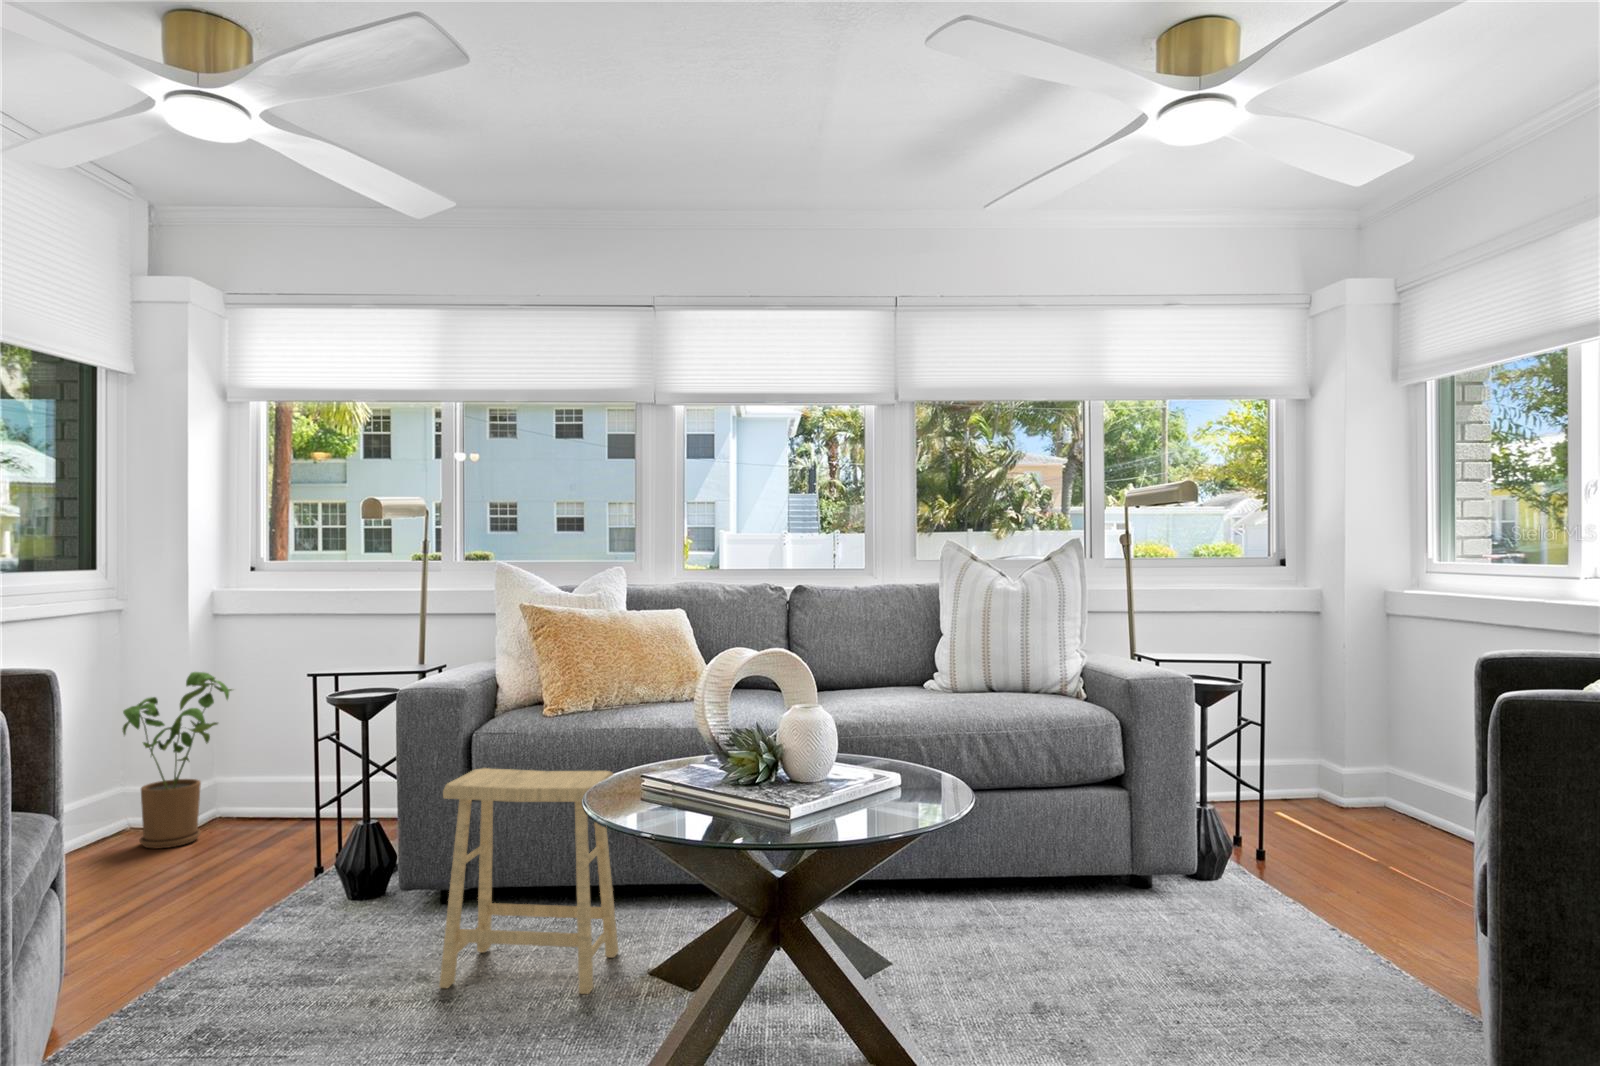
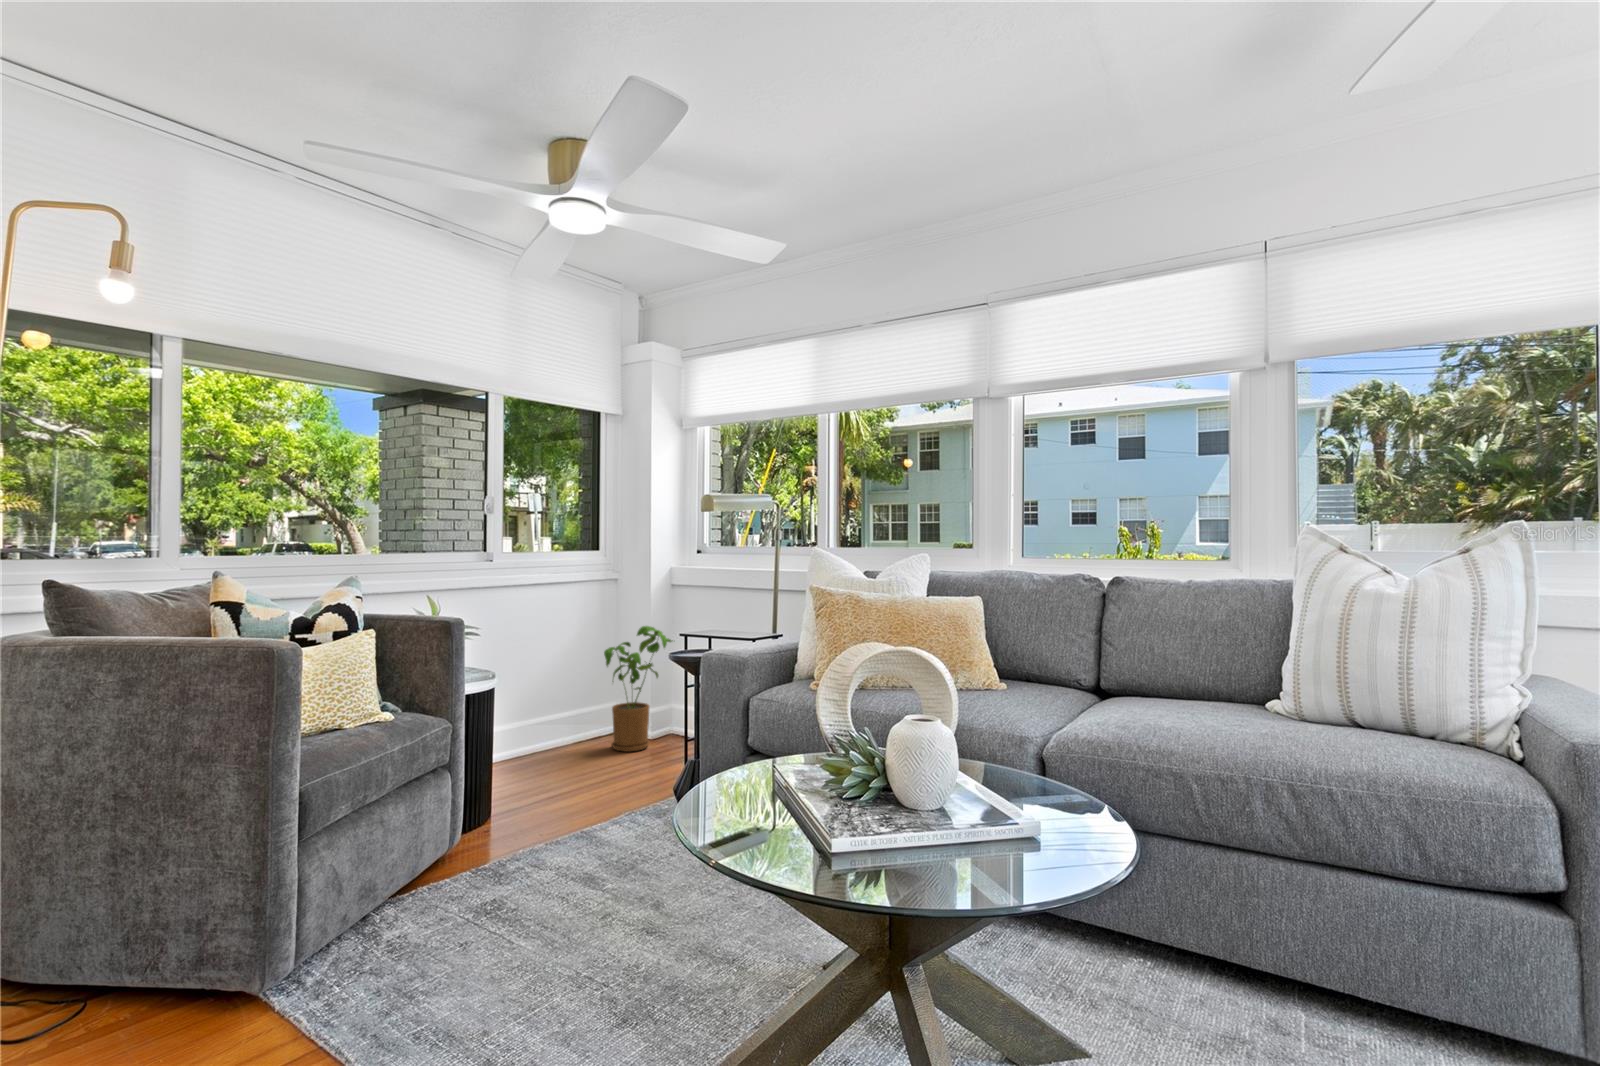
footstool: present [439,768,618,994] -> none [639,735,804,984]

